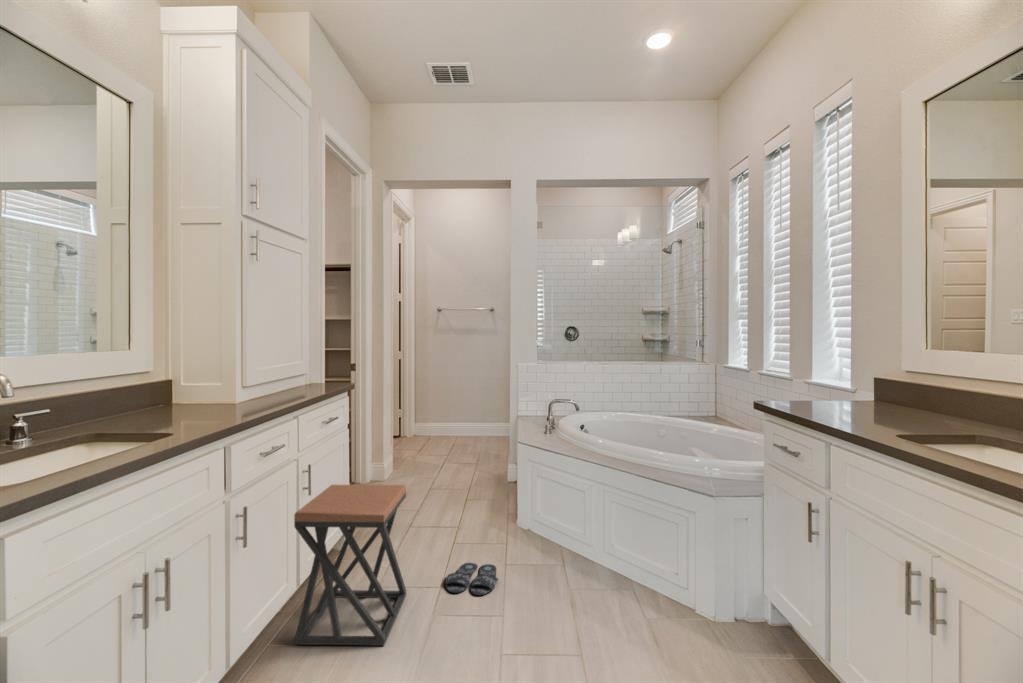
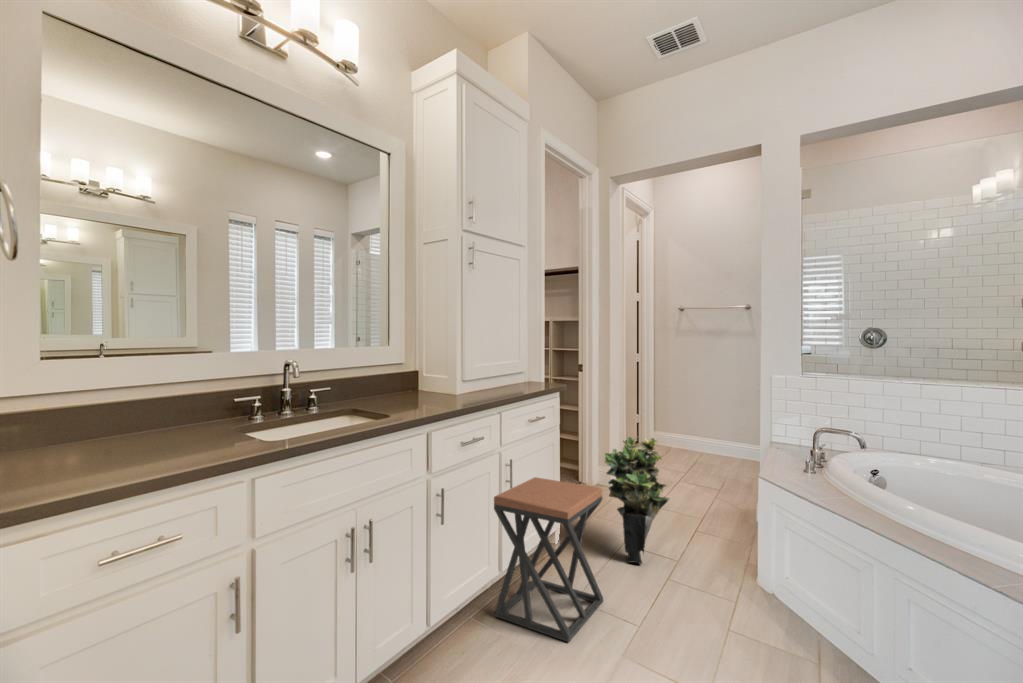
potted plant: none [393,431,456,551] -> present [605,437,670,564]
slippers: present [445,563,498,596] -> none [645,587,709,625]

